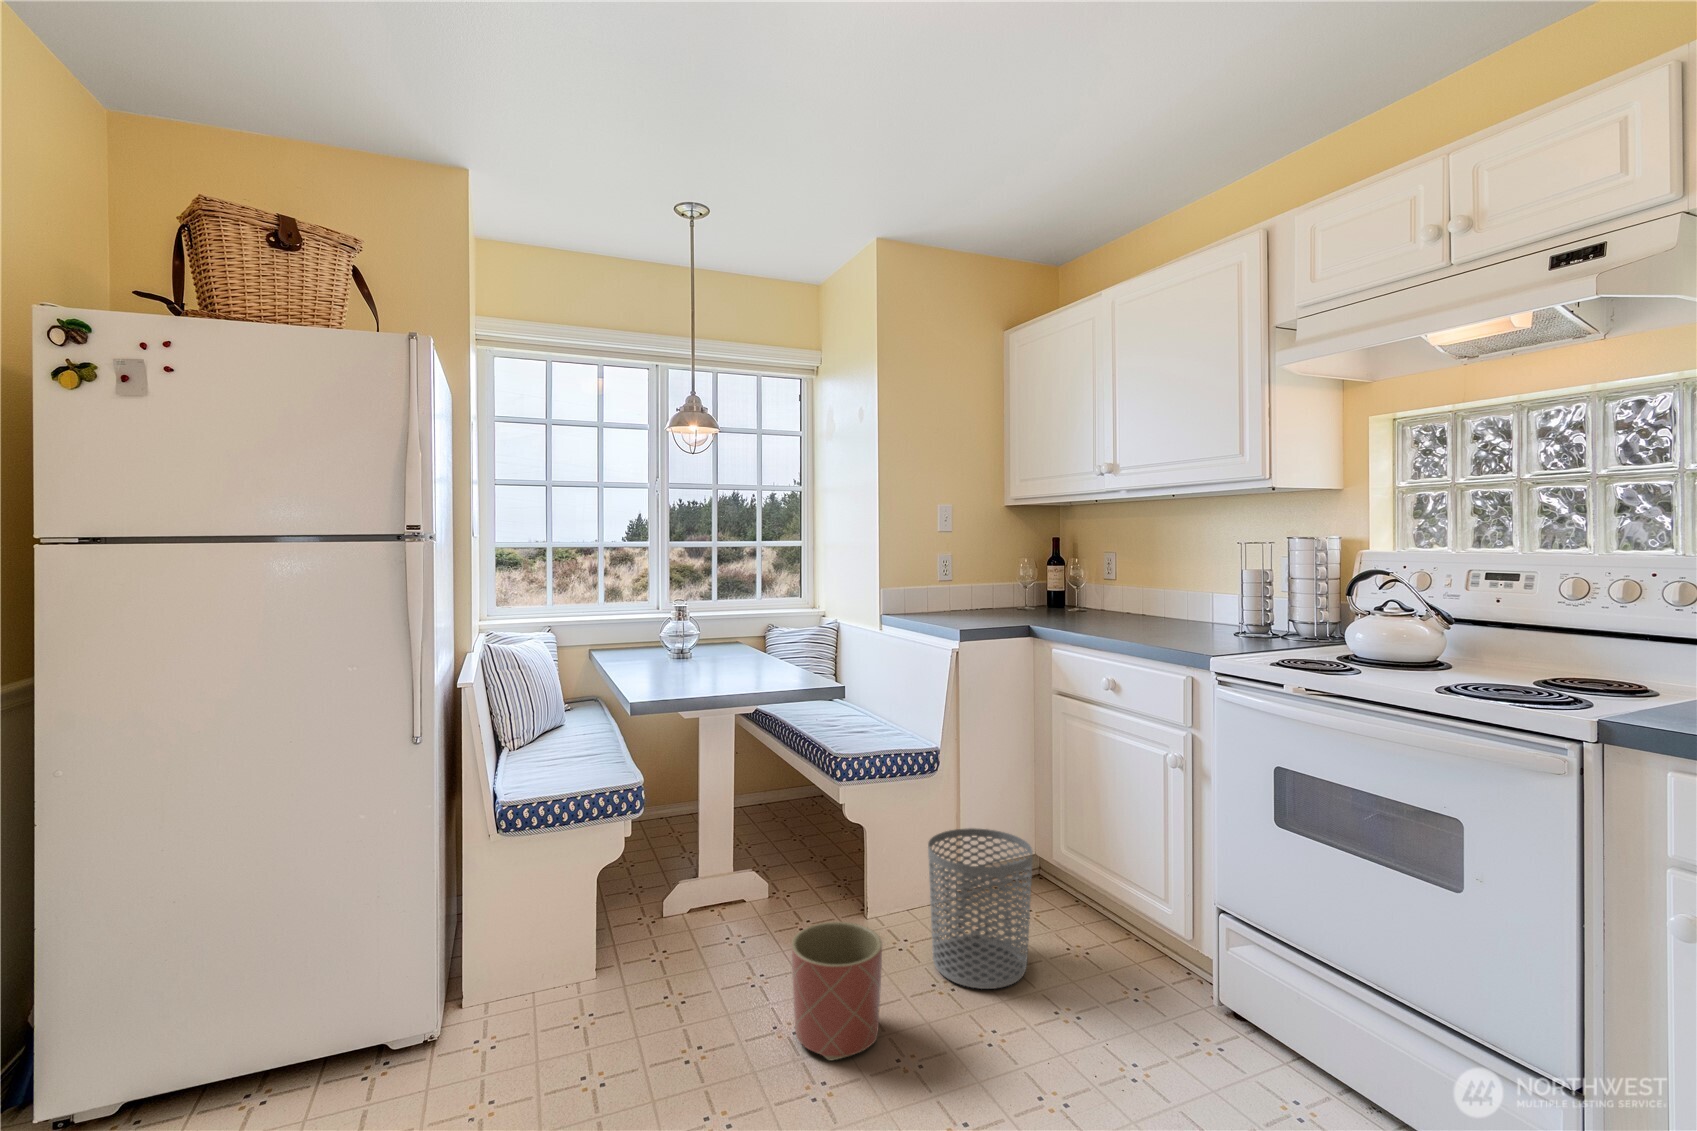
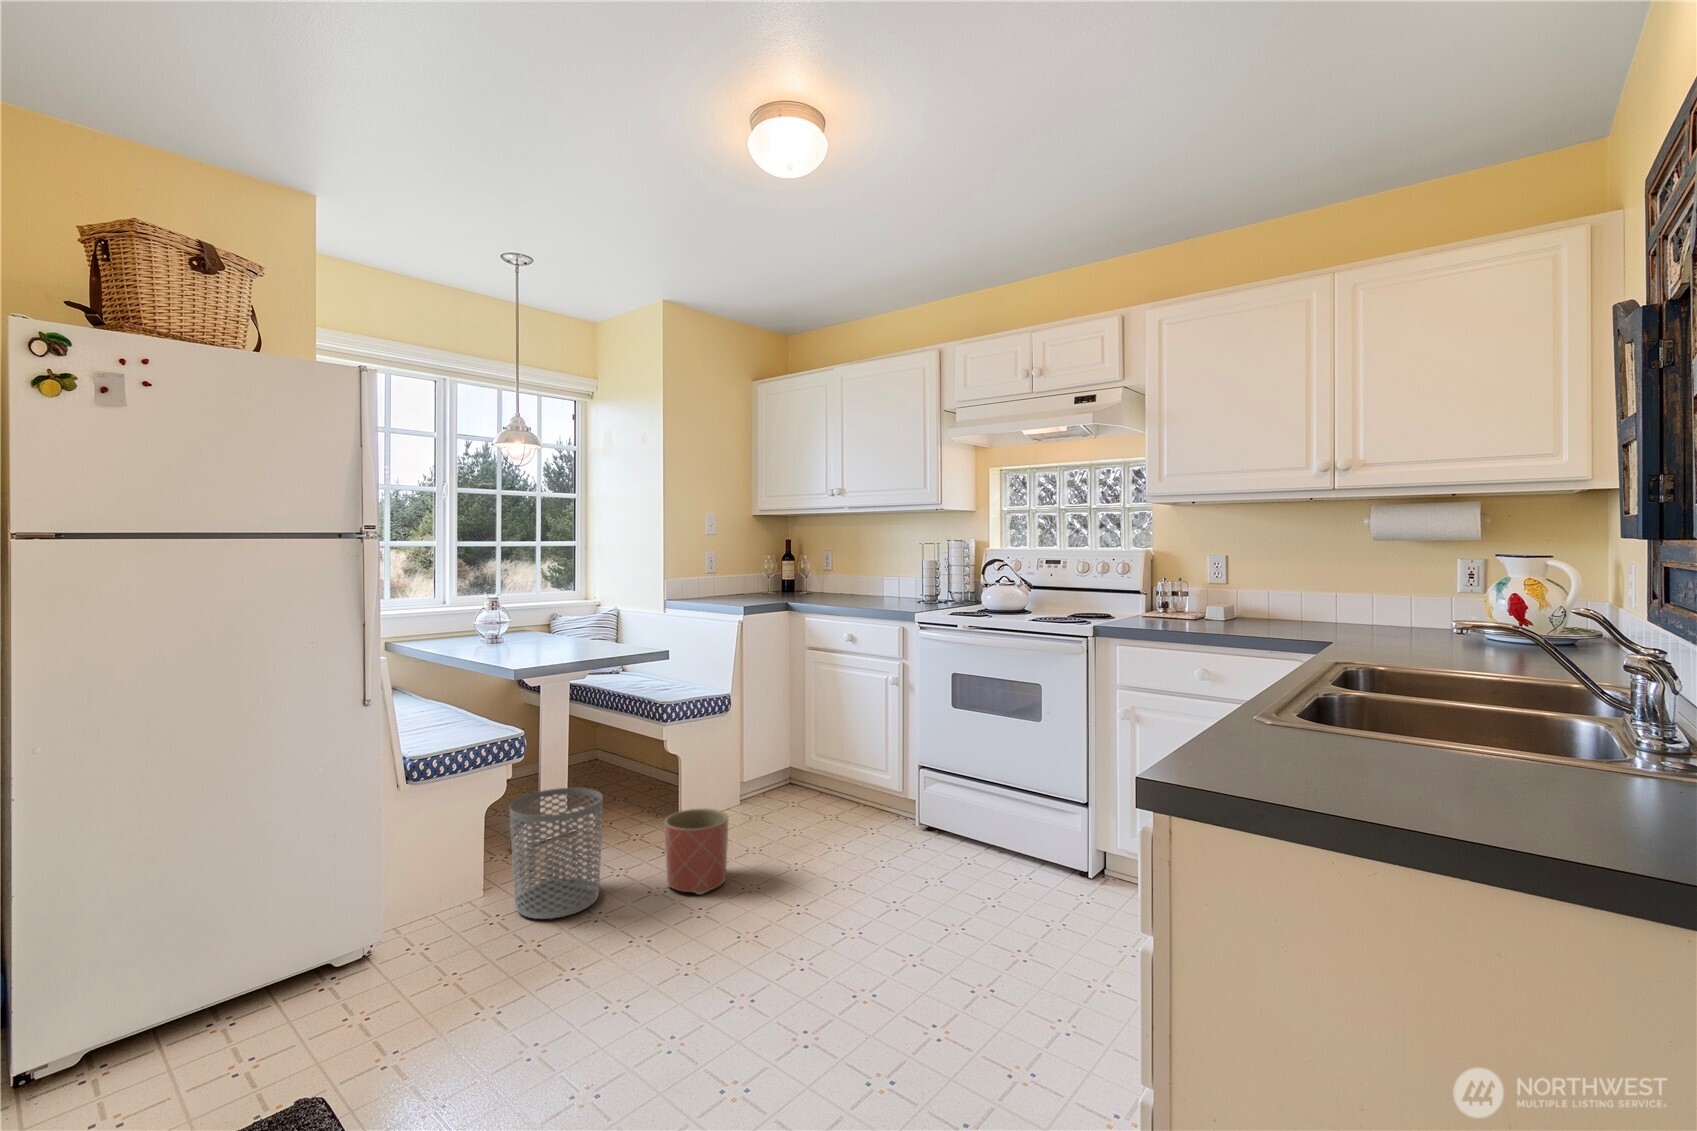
waste bin: present [928,828,1033,989] -> present [510,788,603,919]

